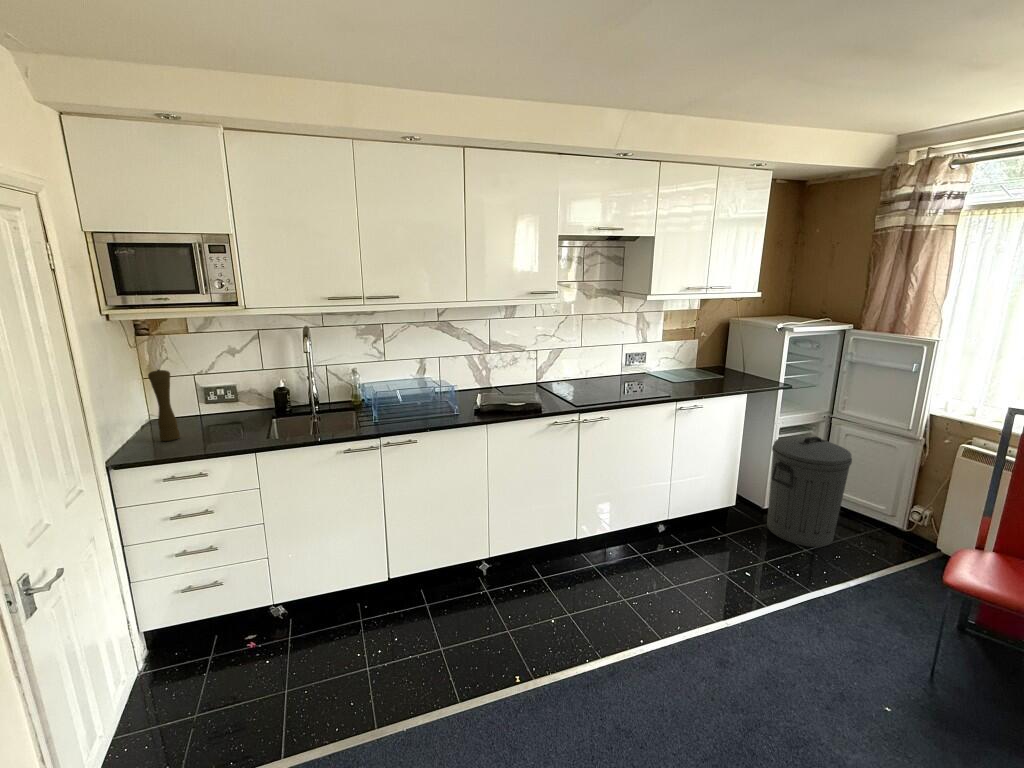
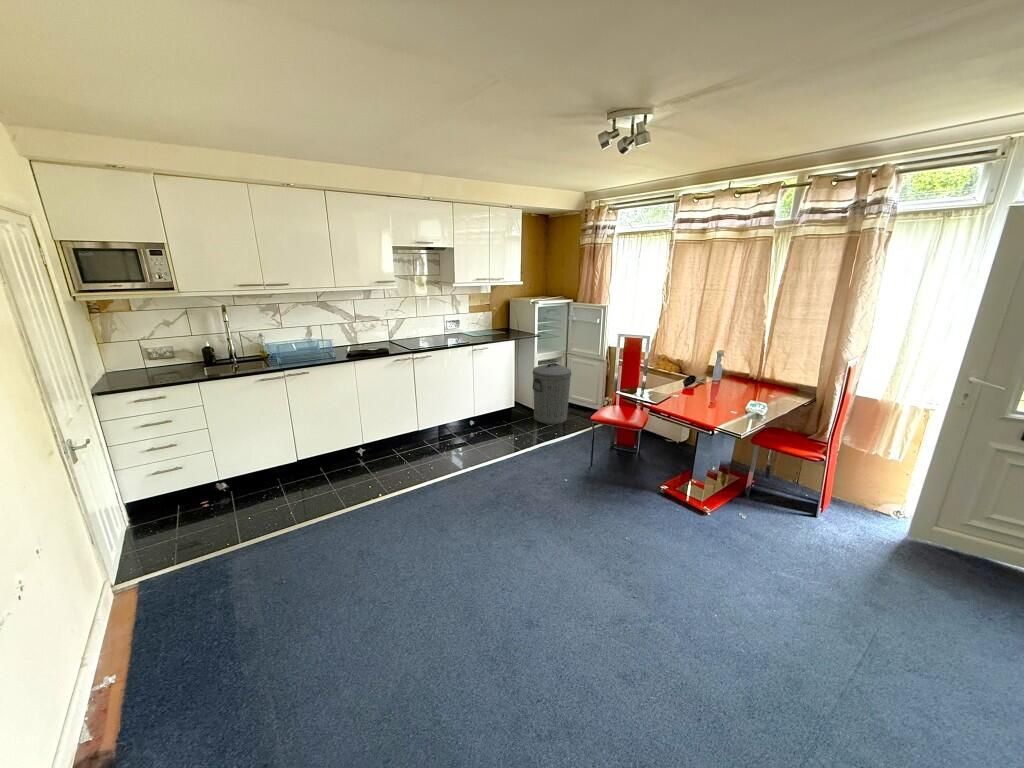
pepper mill: present [148,370,180,441] -> none [111,334,138,381]

